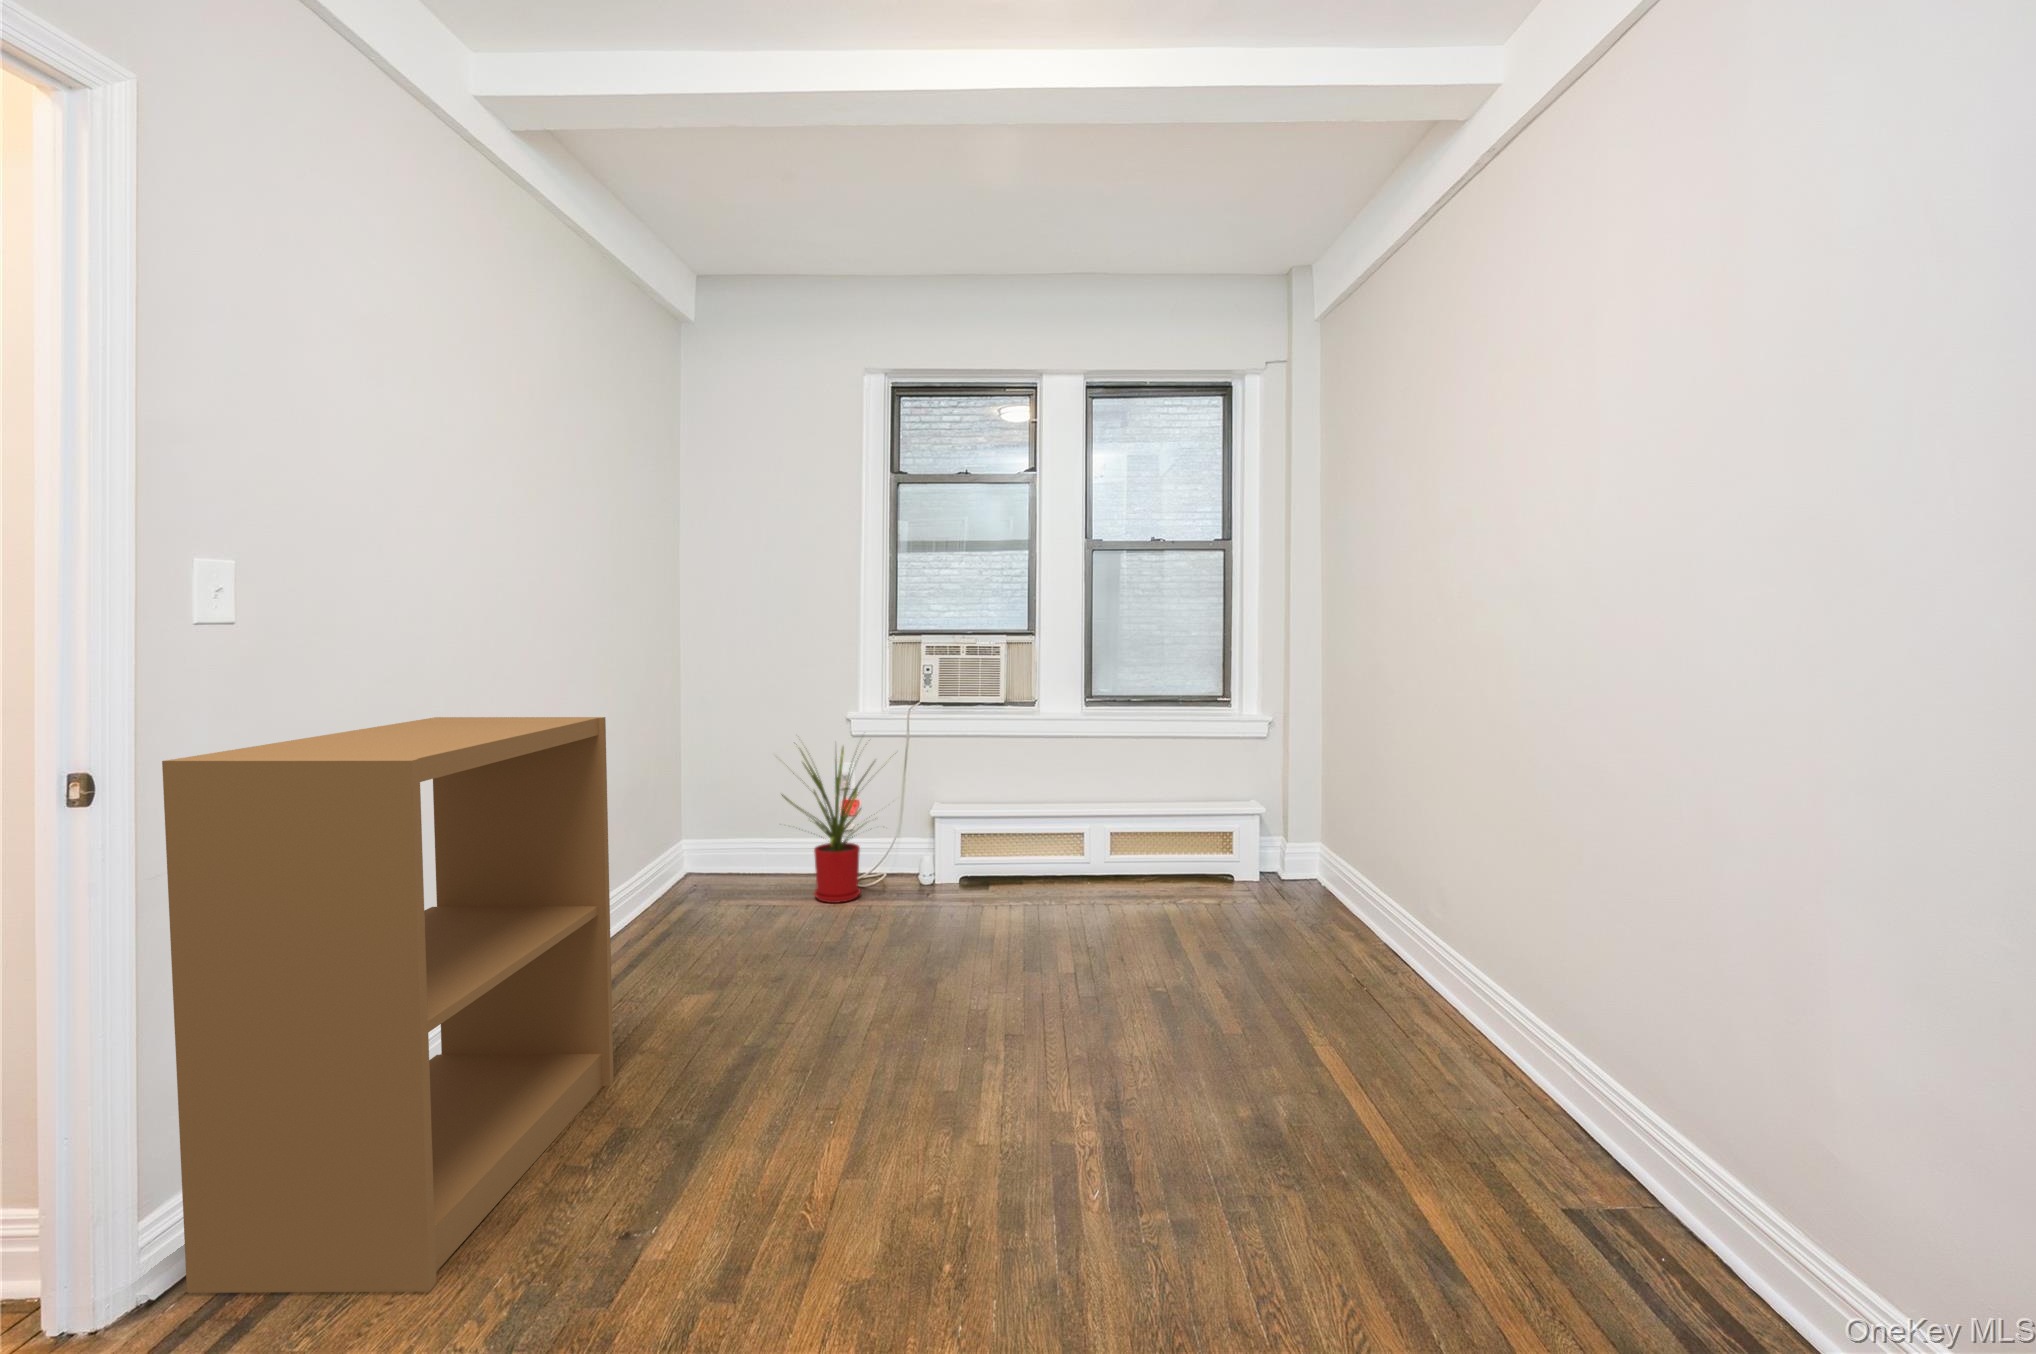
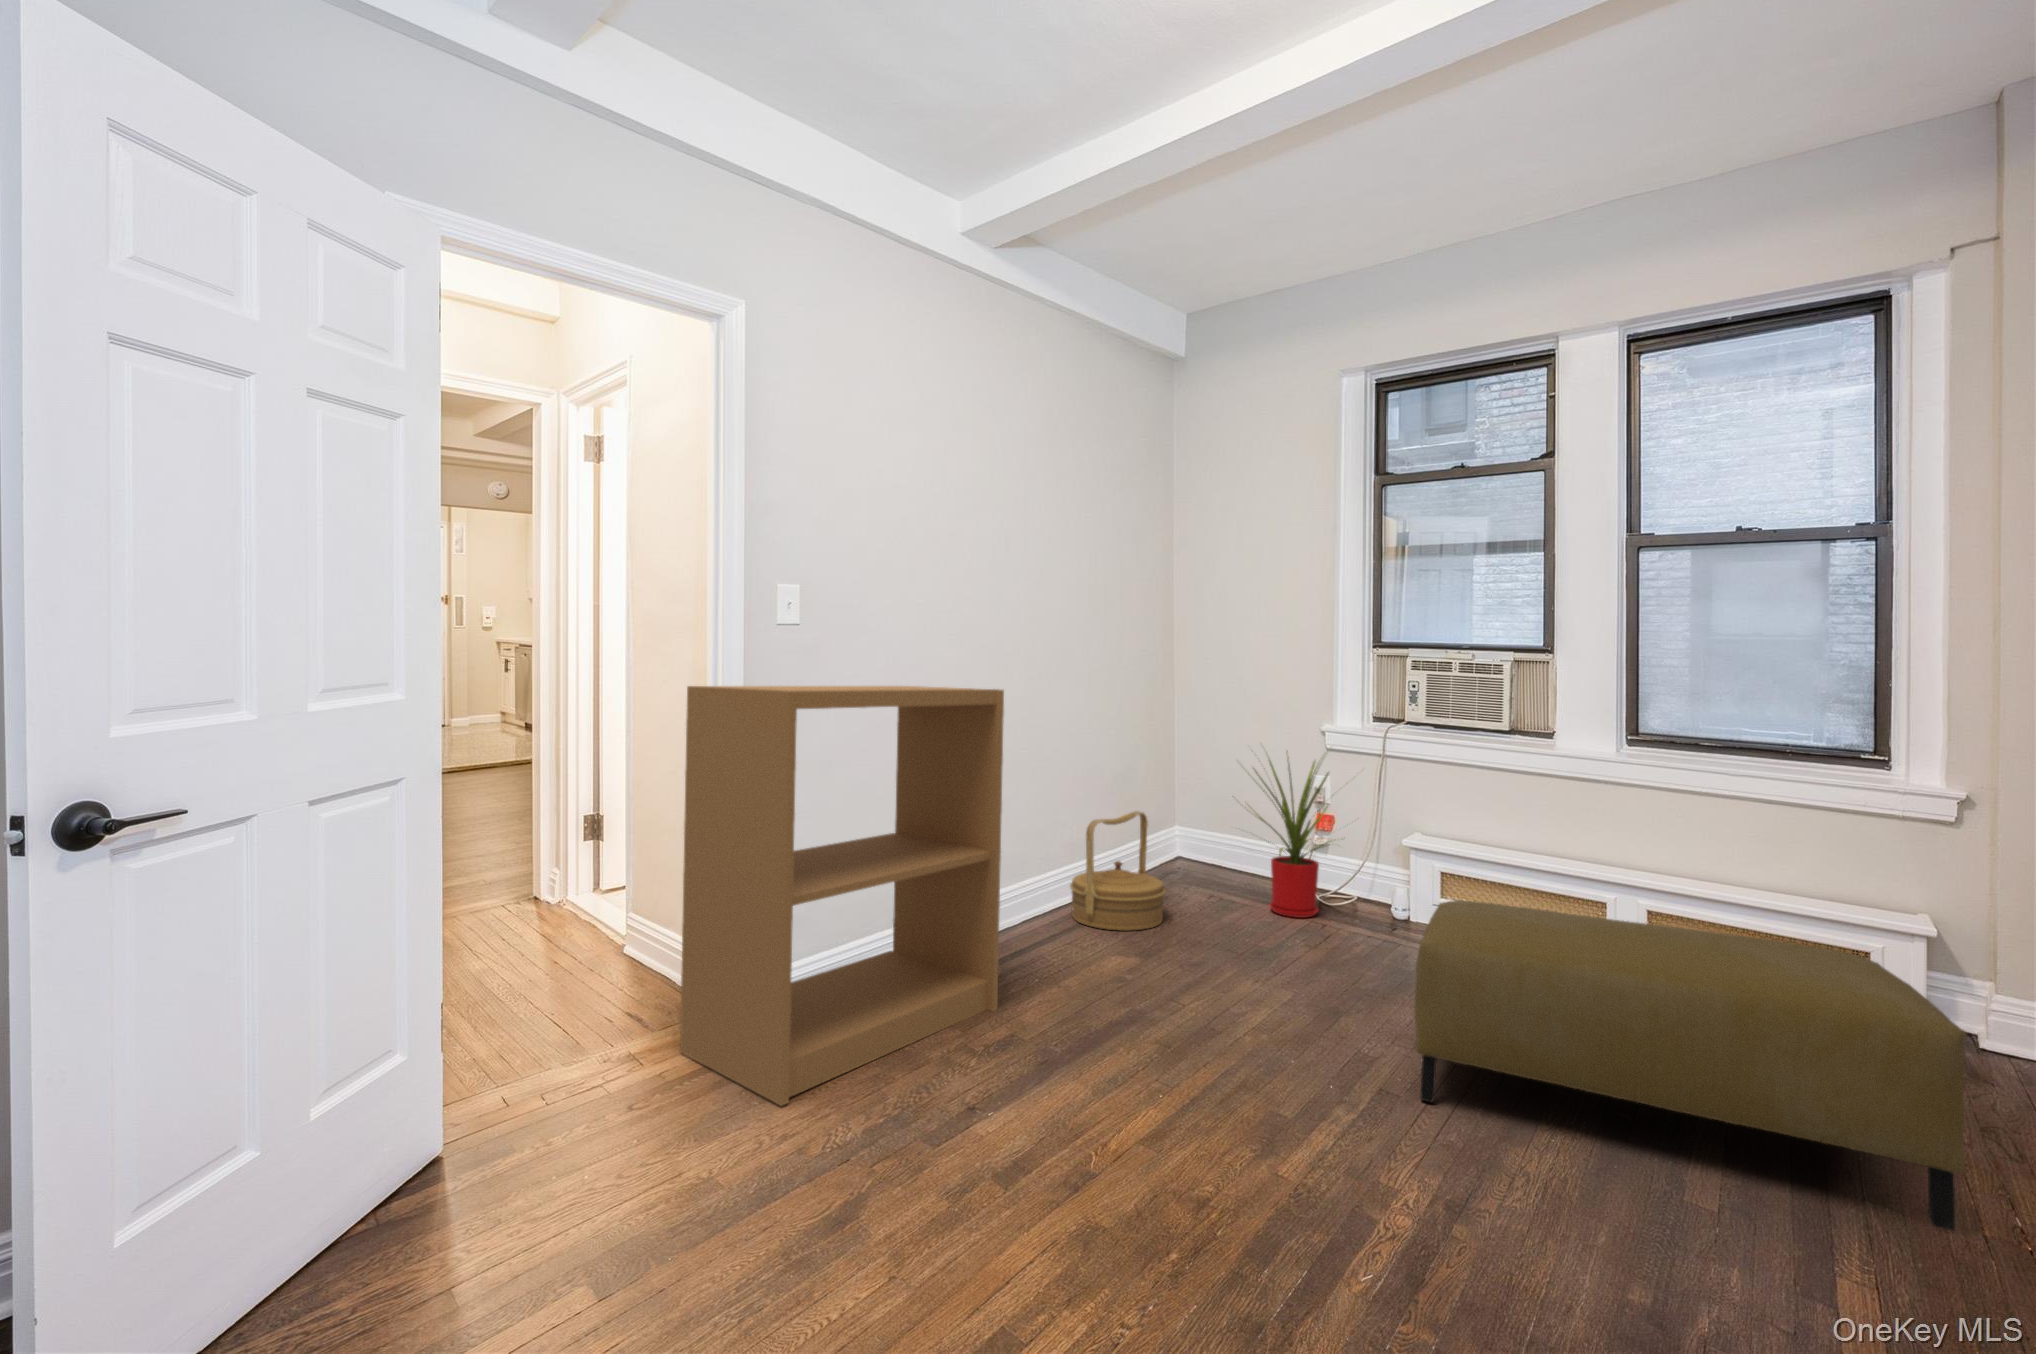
woven basket: none [611,823,723,960] -> present [1070,811,1166,931]
ottoman: none [1017,856,1346,1039] -> present [1414,900,1966,1231]

